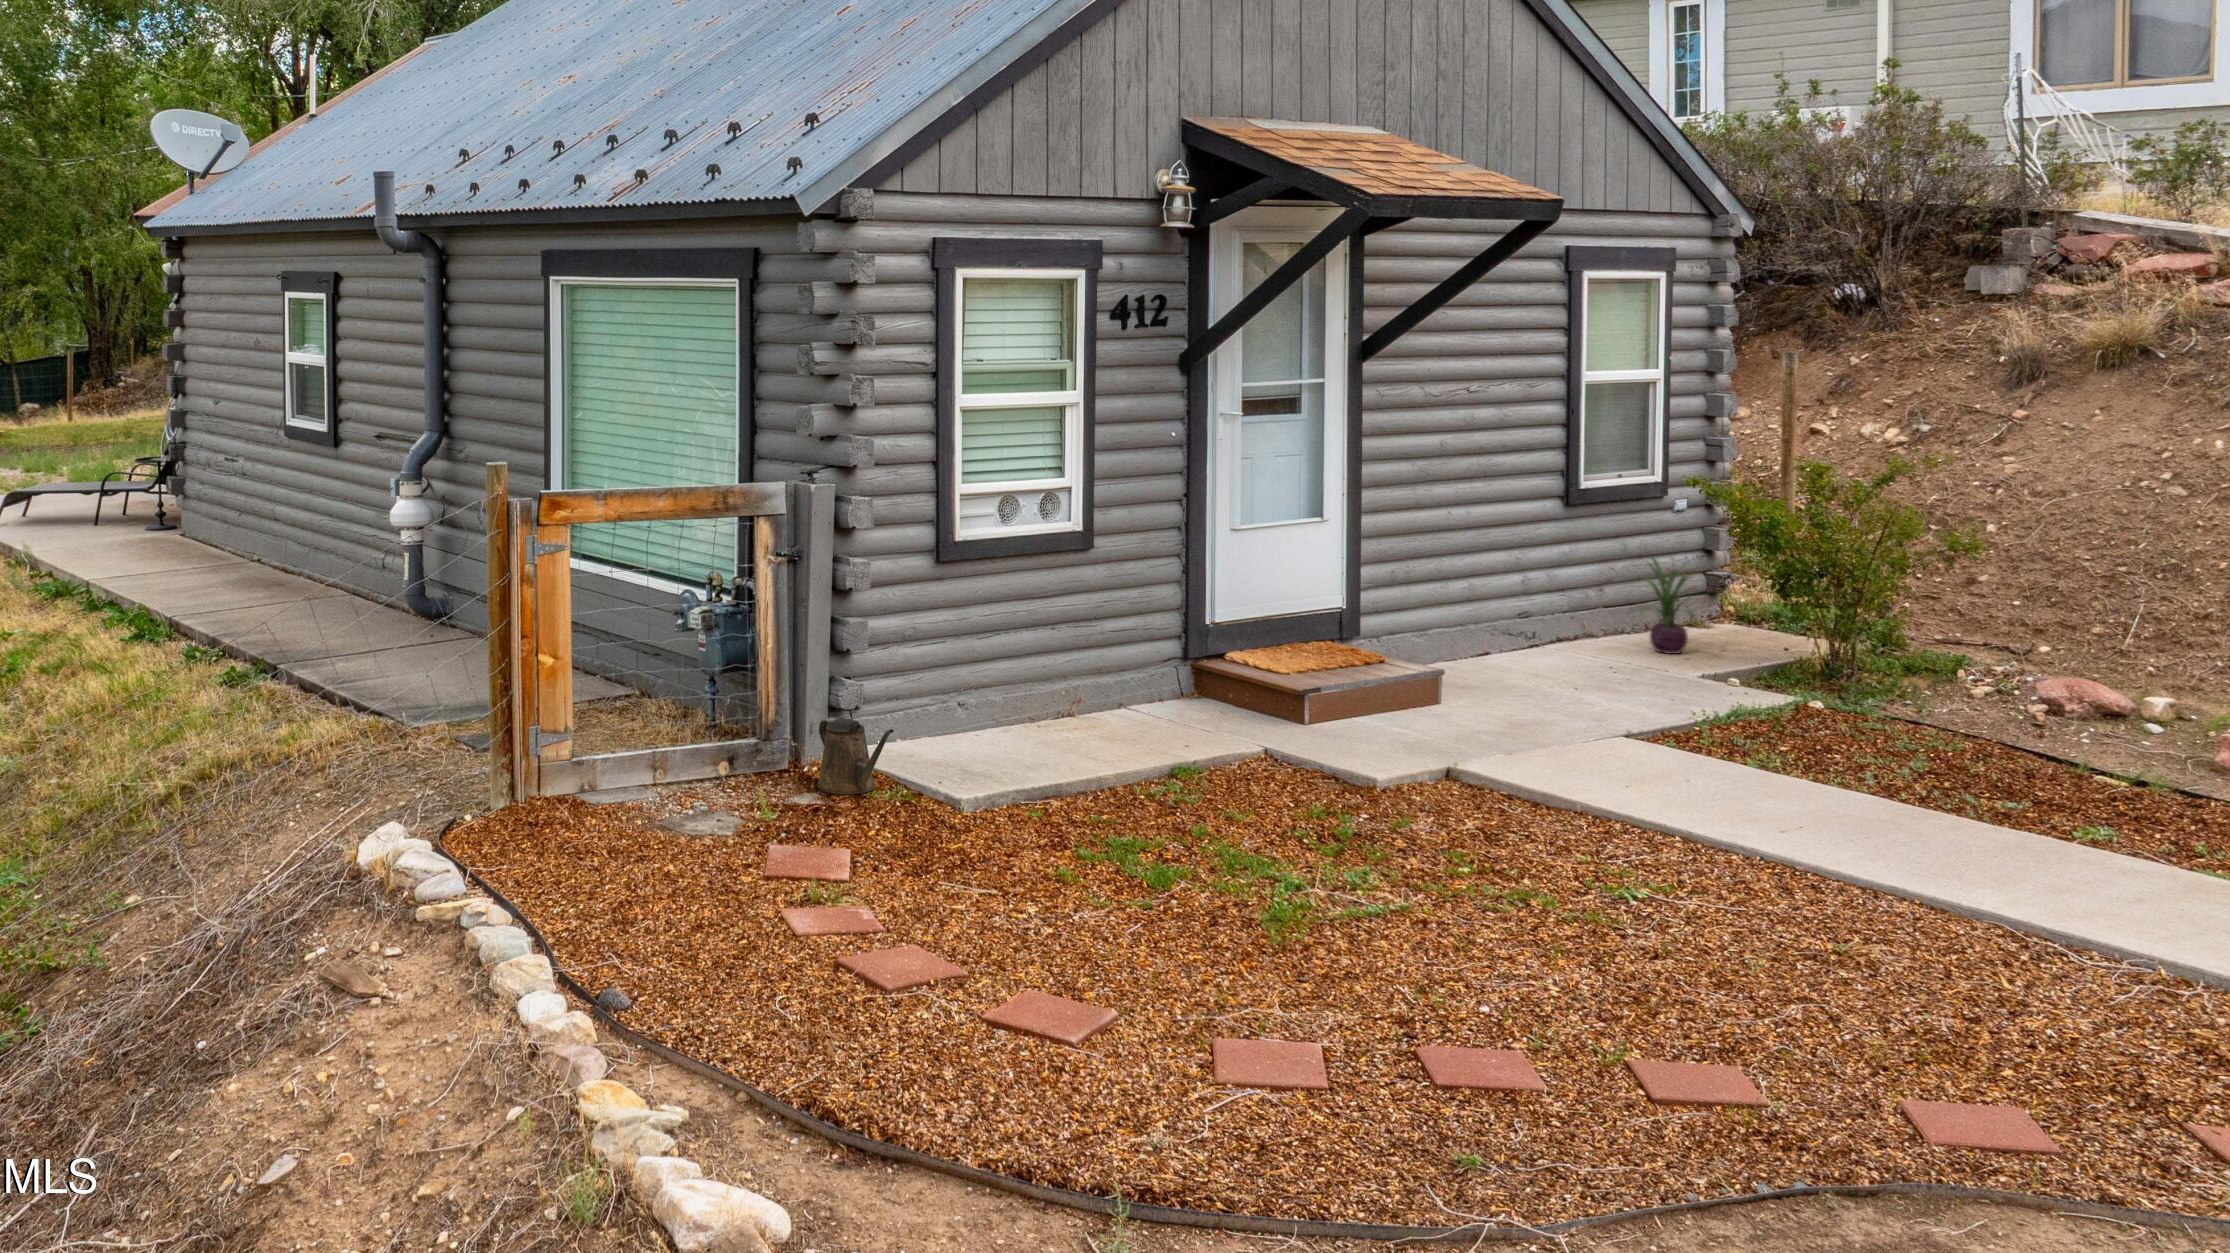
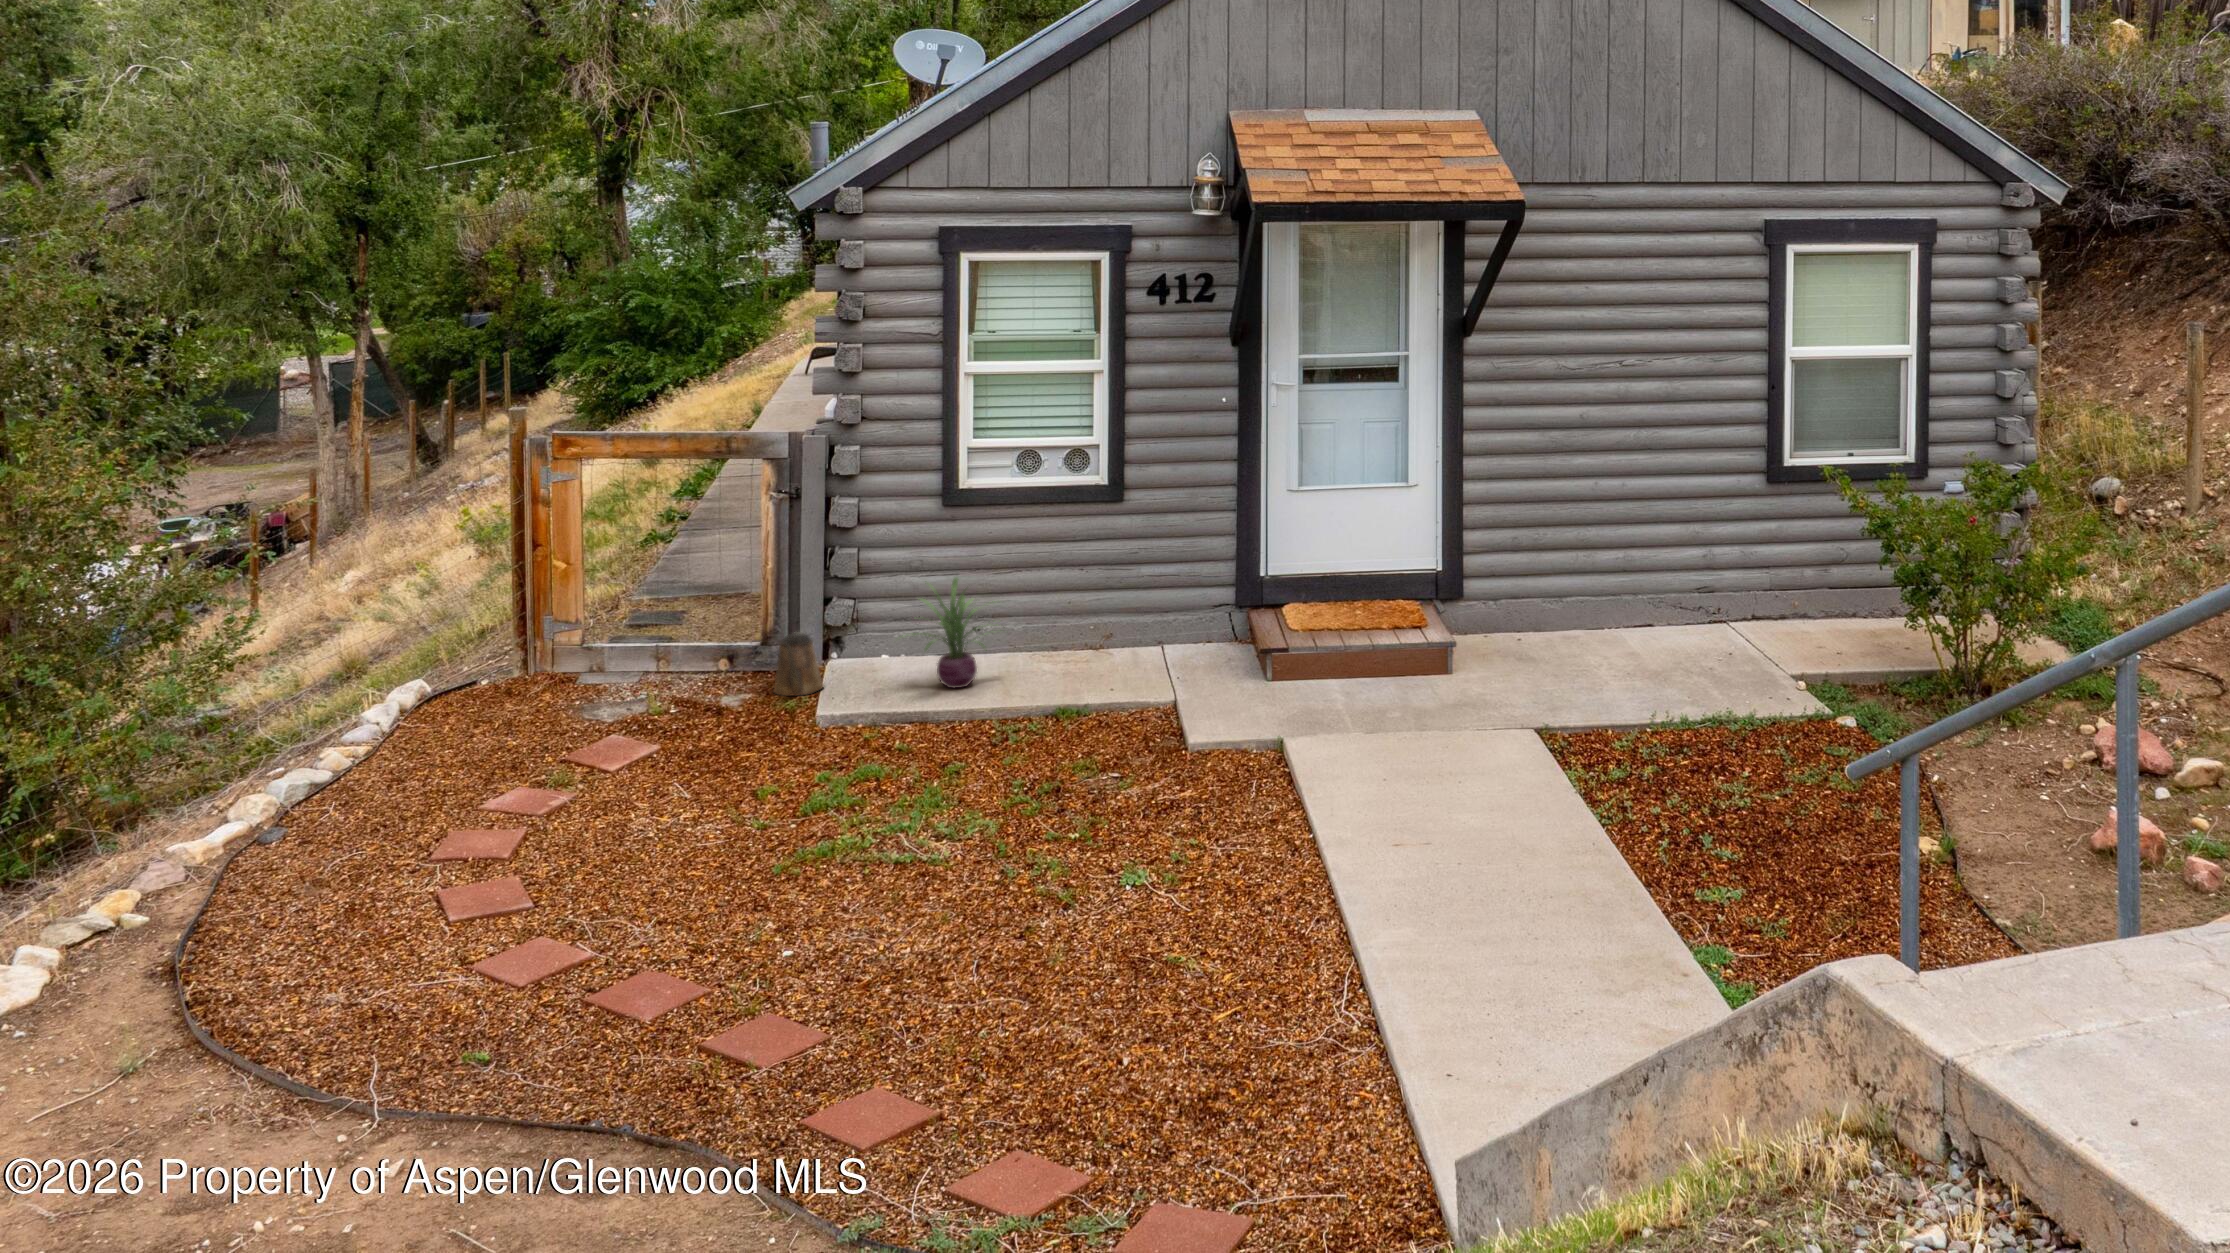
decorative plant: present [1638,558,1699,654] -> present [921,578,997,688]

